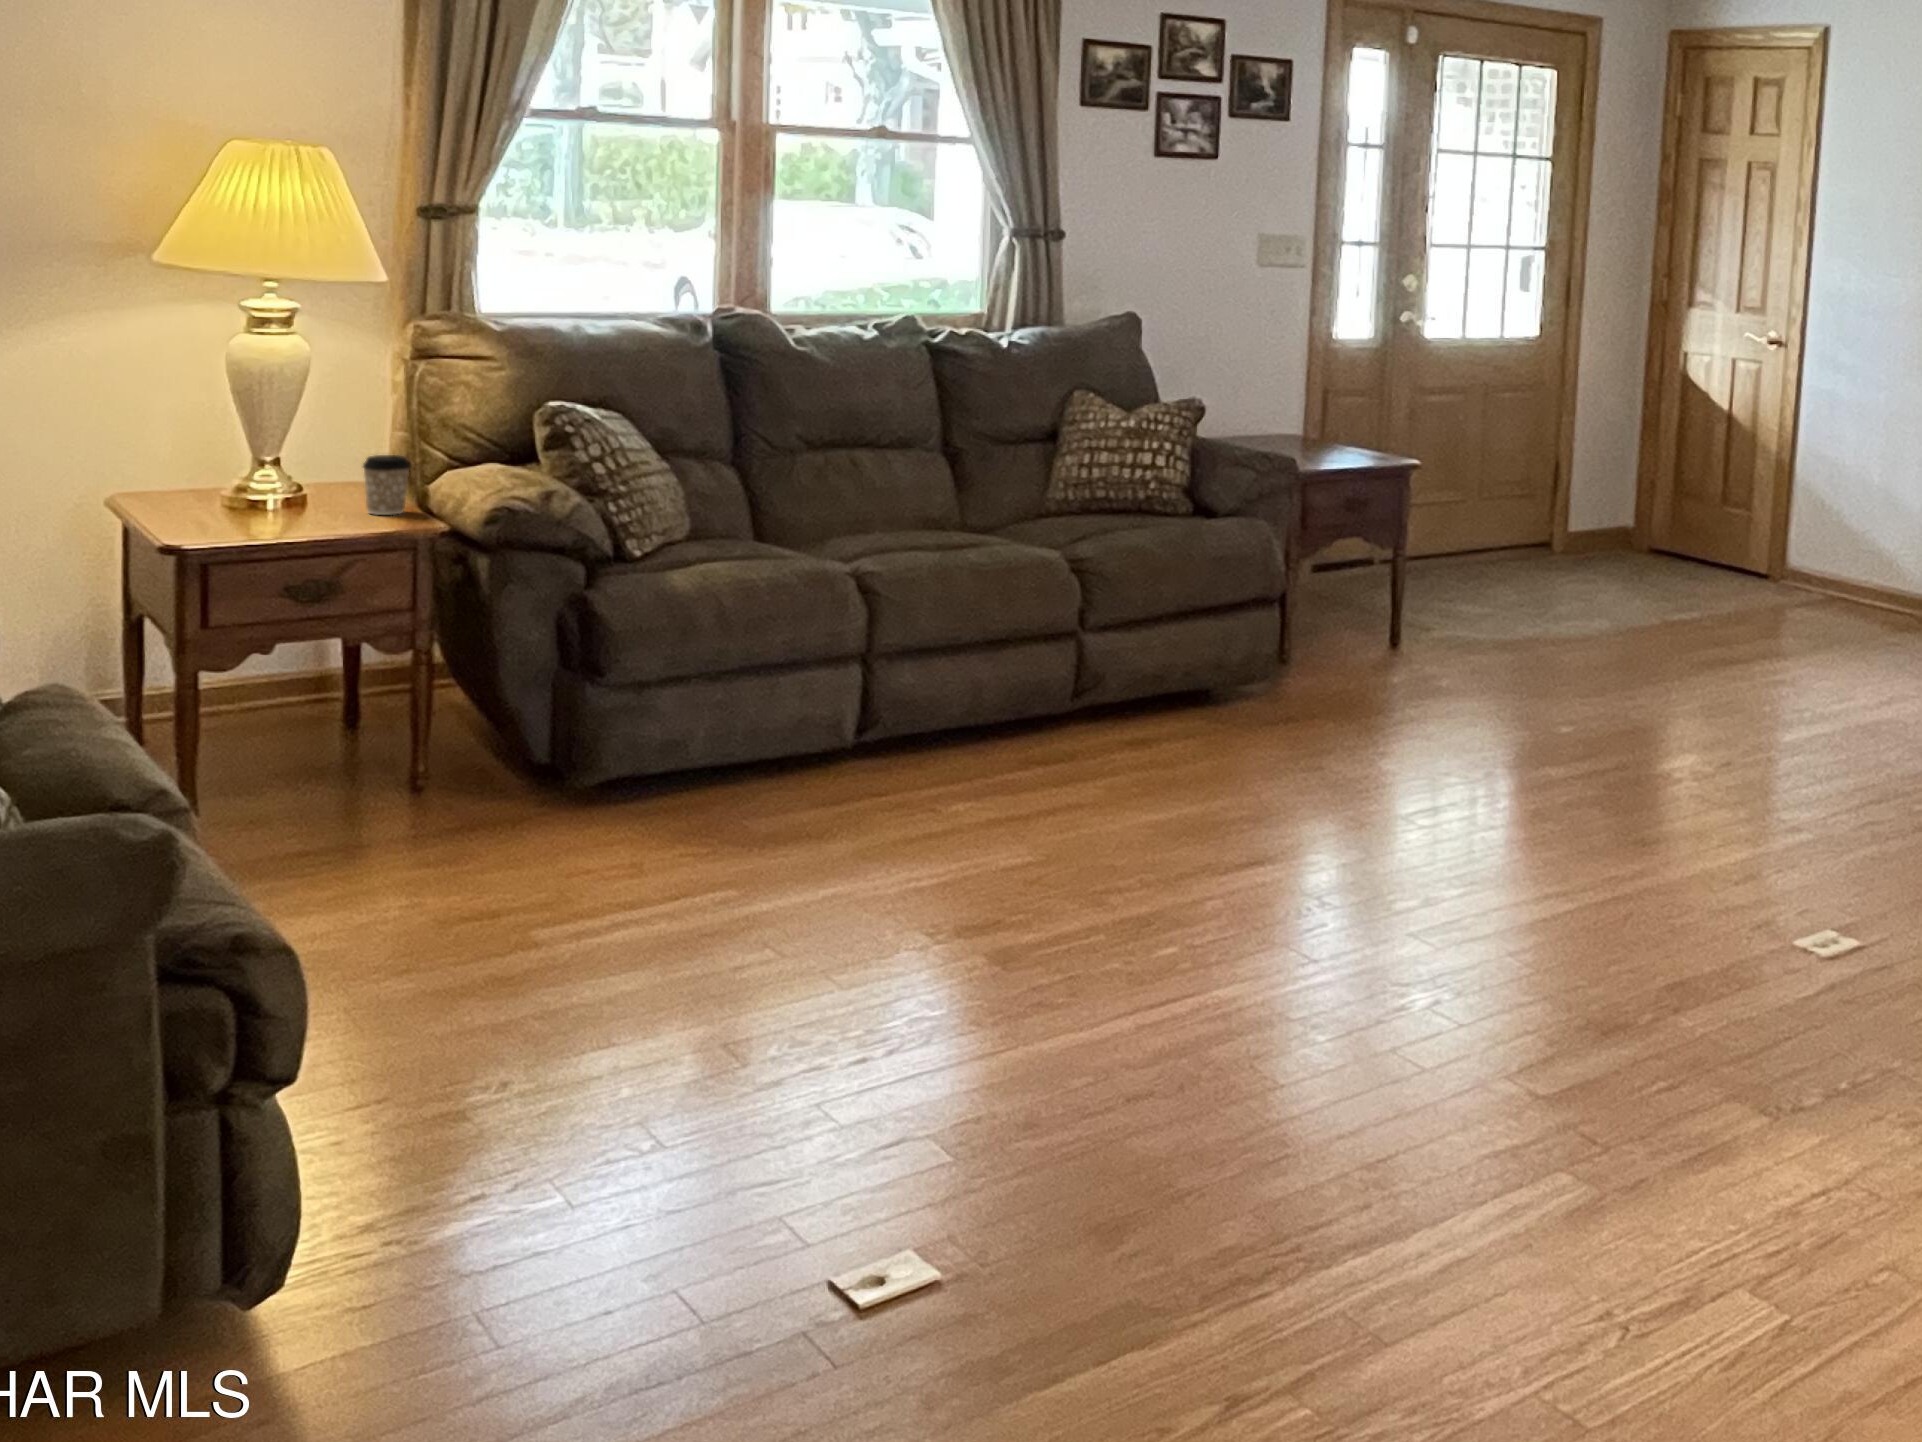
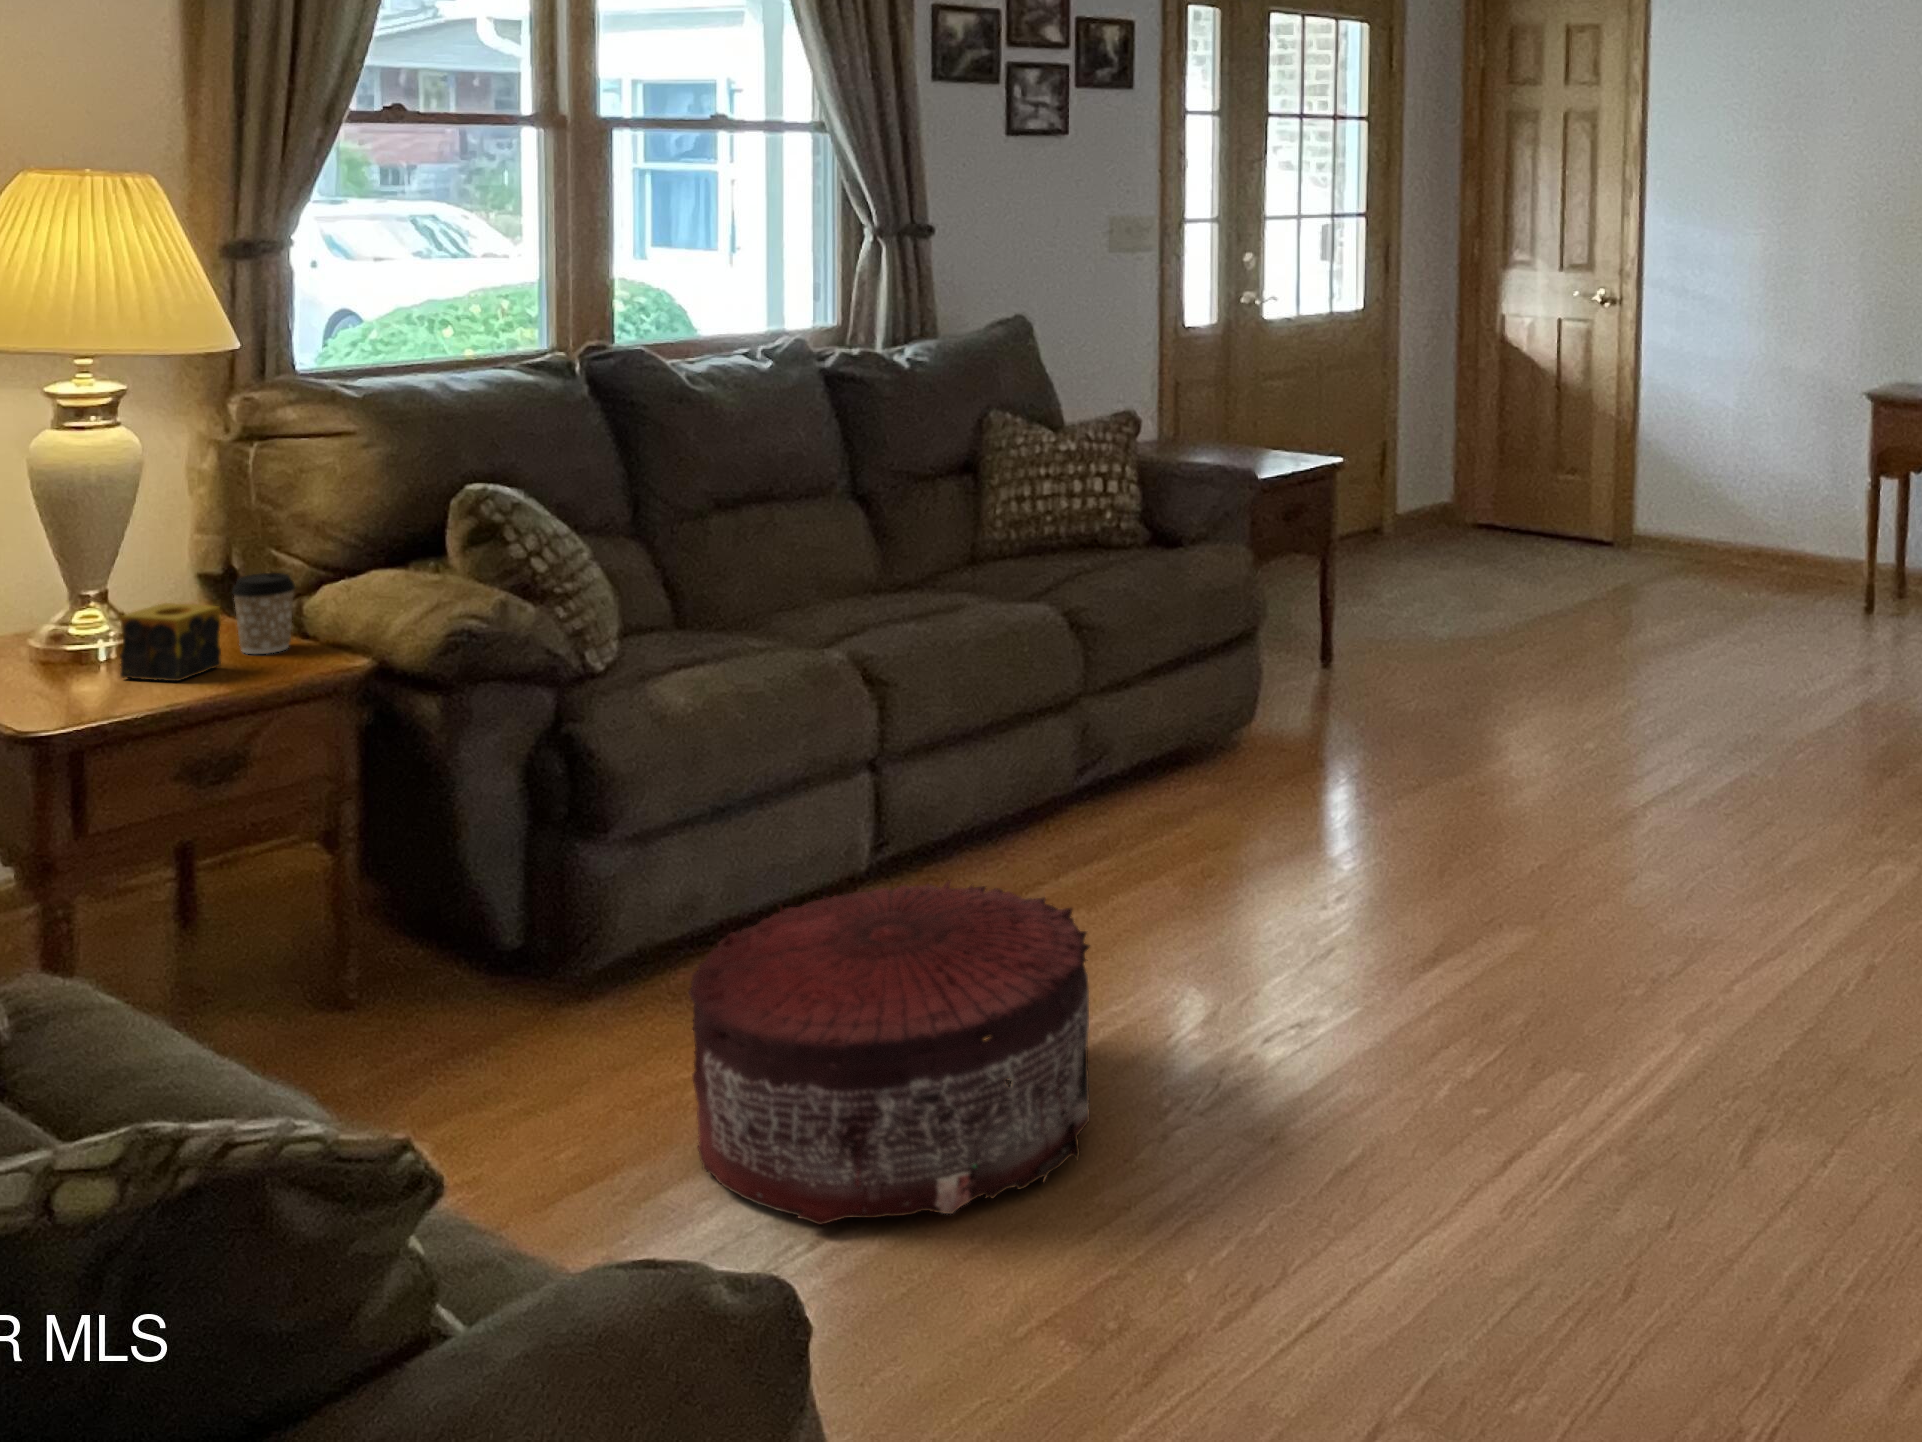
candle: none [268,468,344,525] -> present [120,603,221,681]
pouf: none [573,734,900,967] -> present [689,881,1090,1225]

